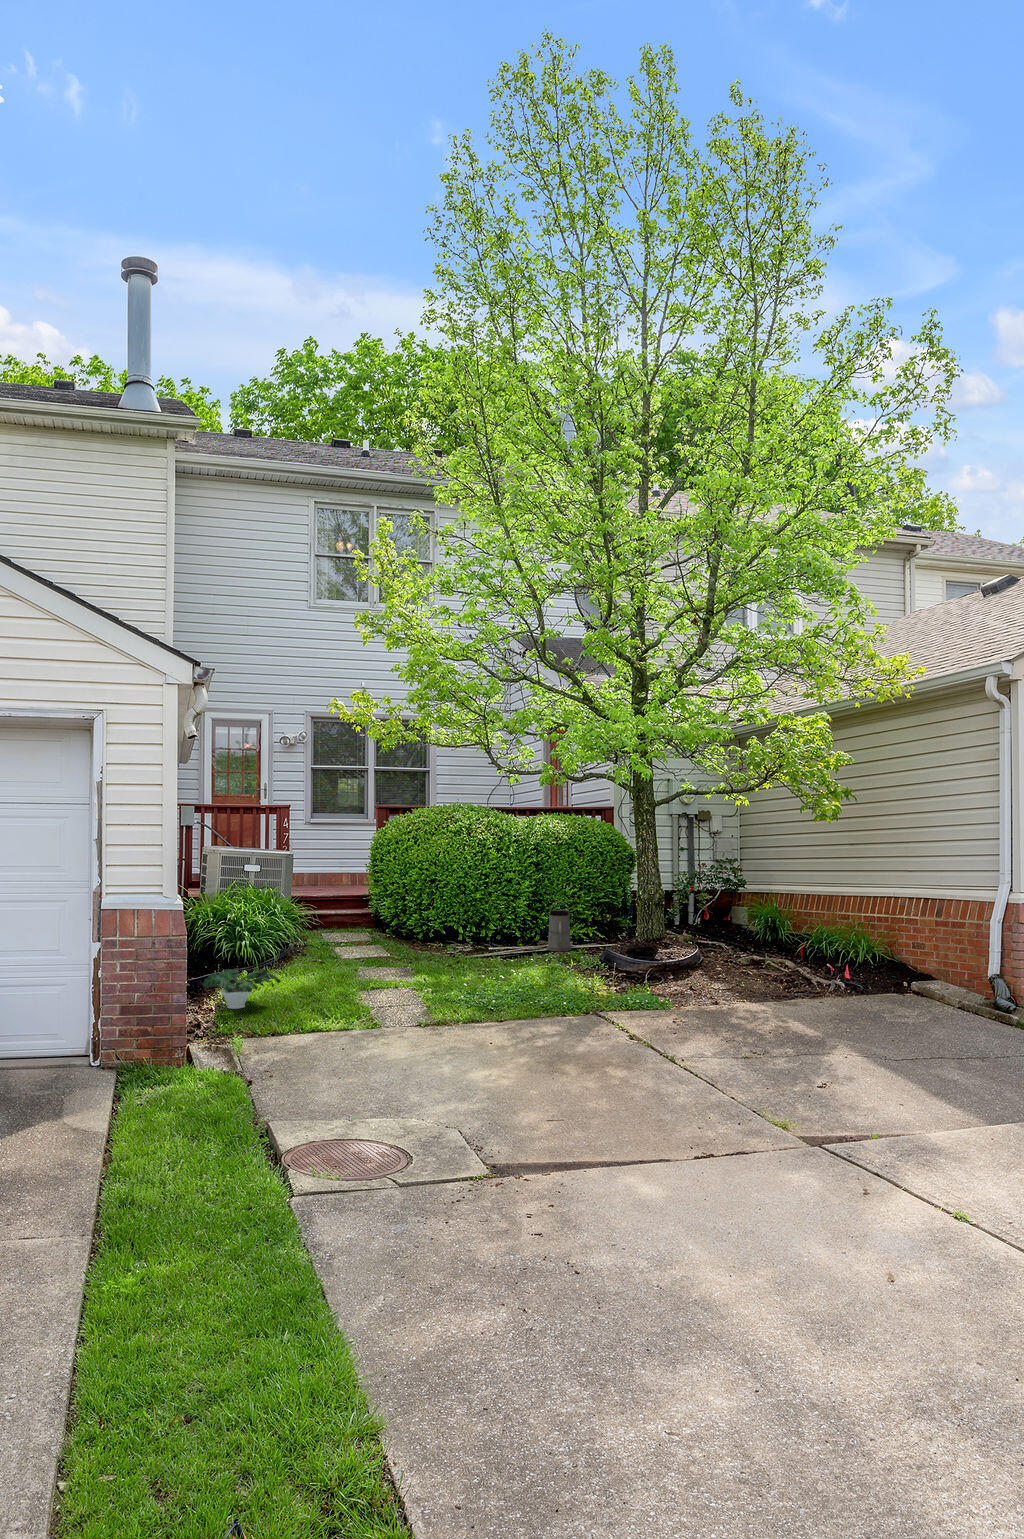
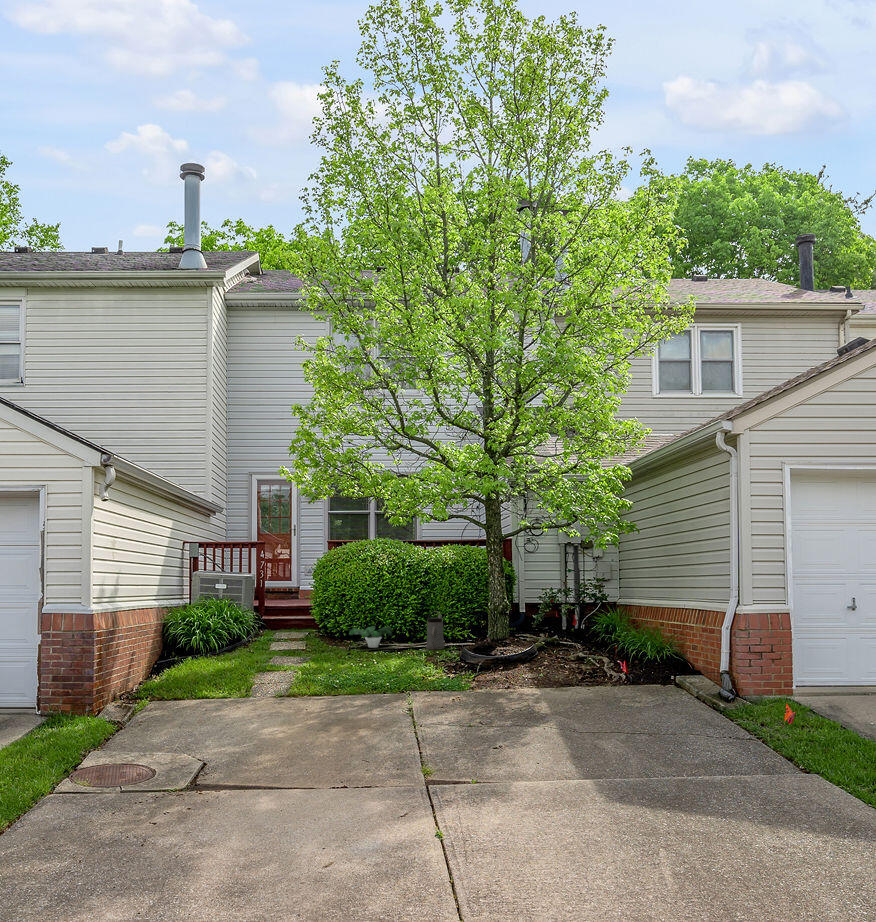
potted plant: present [202,969,281,1009] -> present [349,626,392,648]

